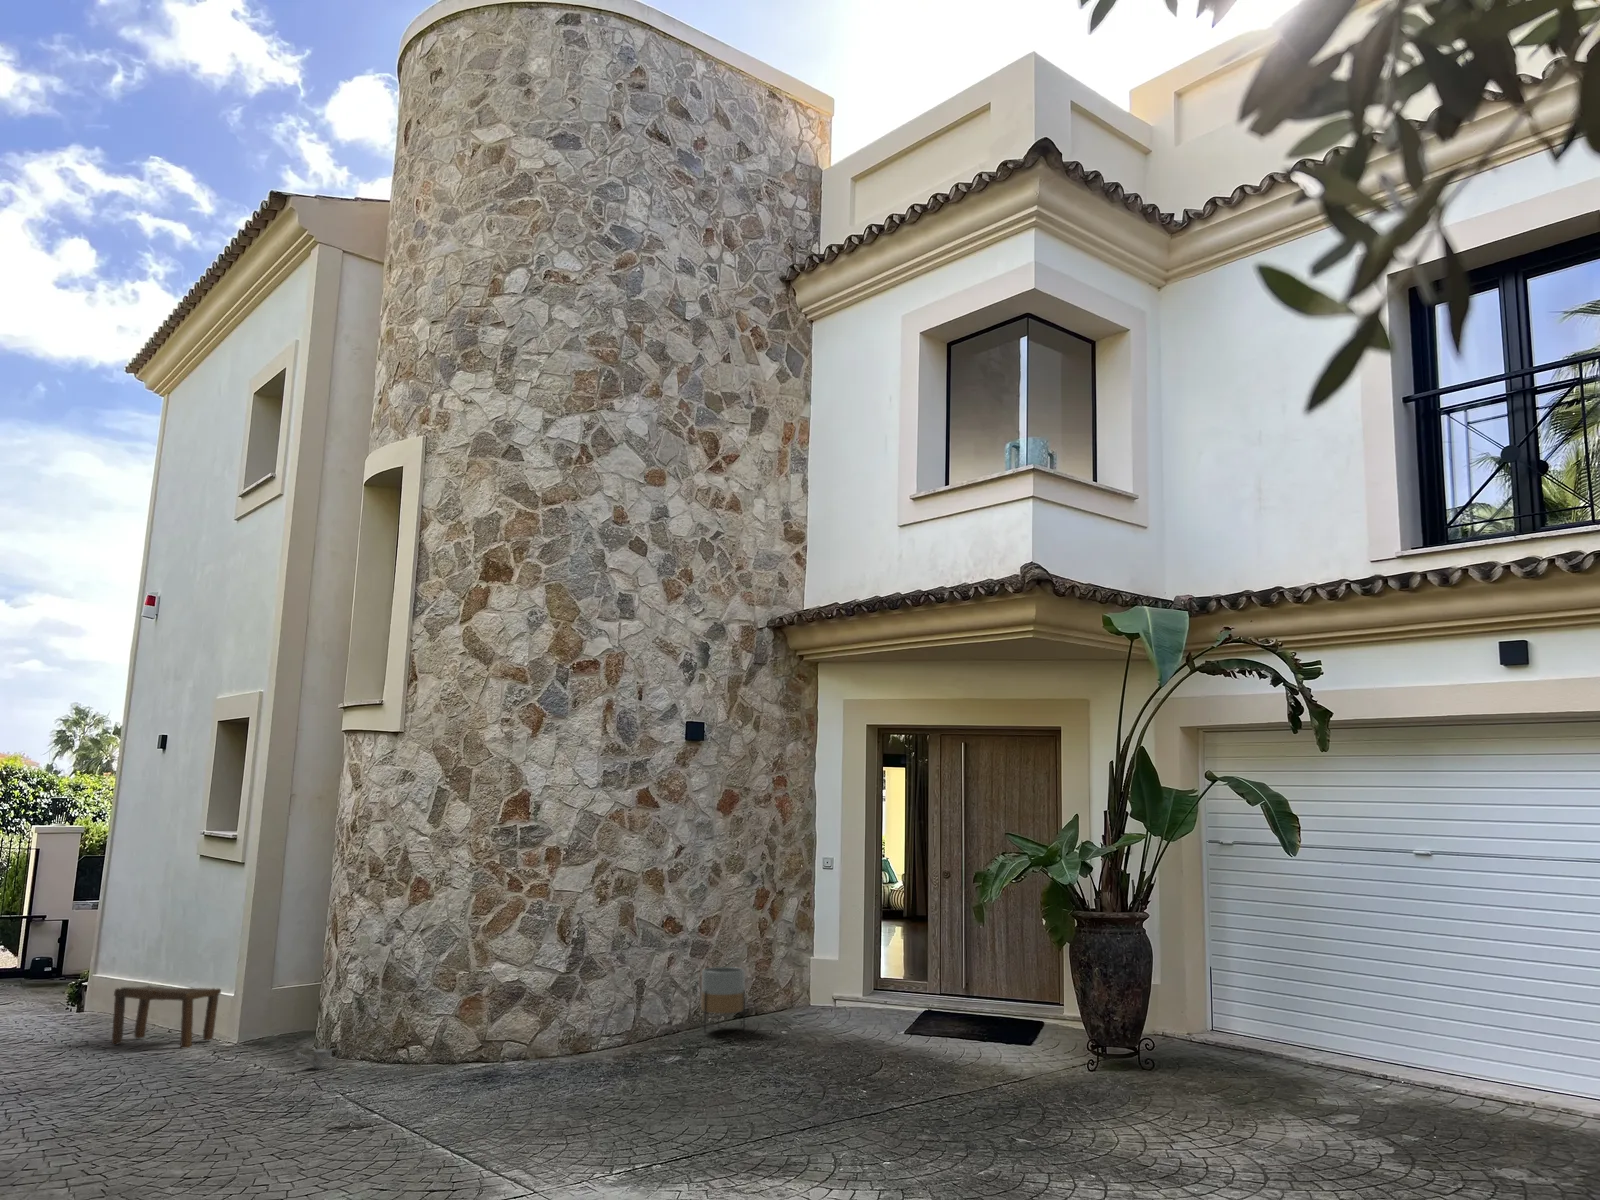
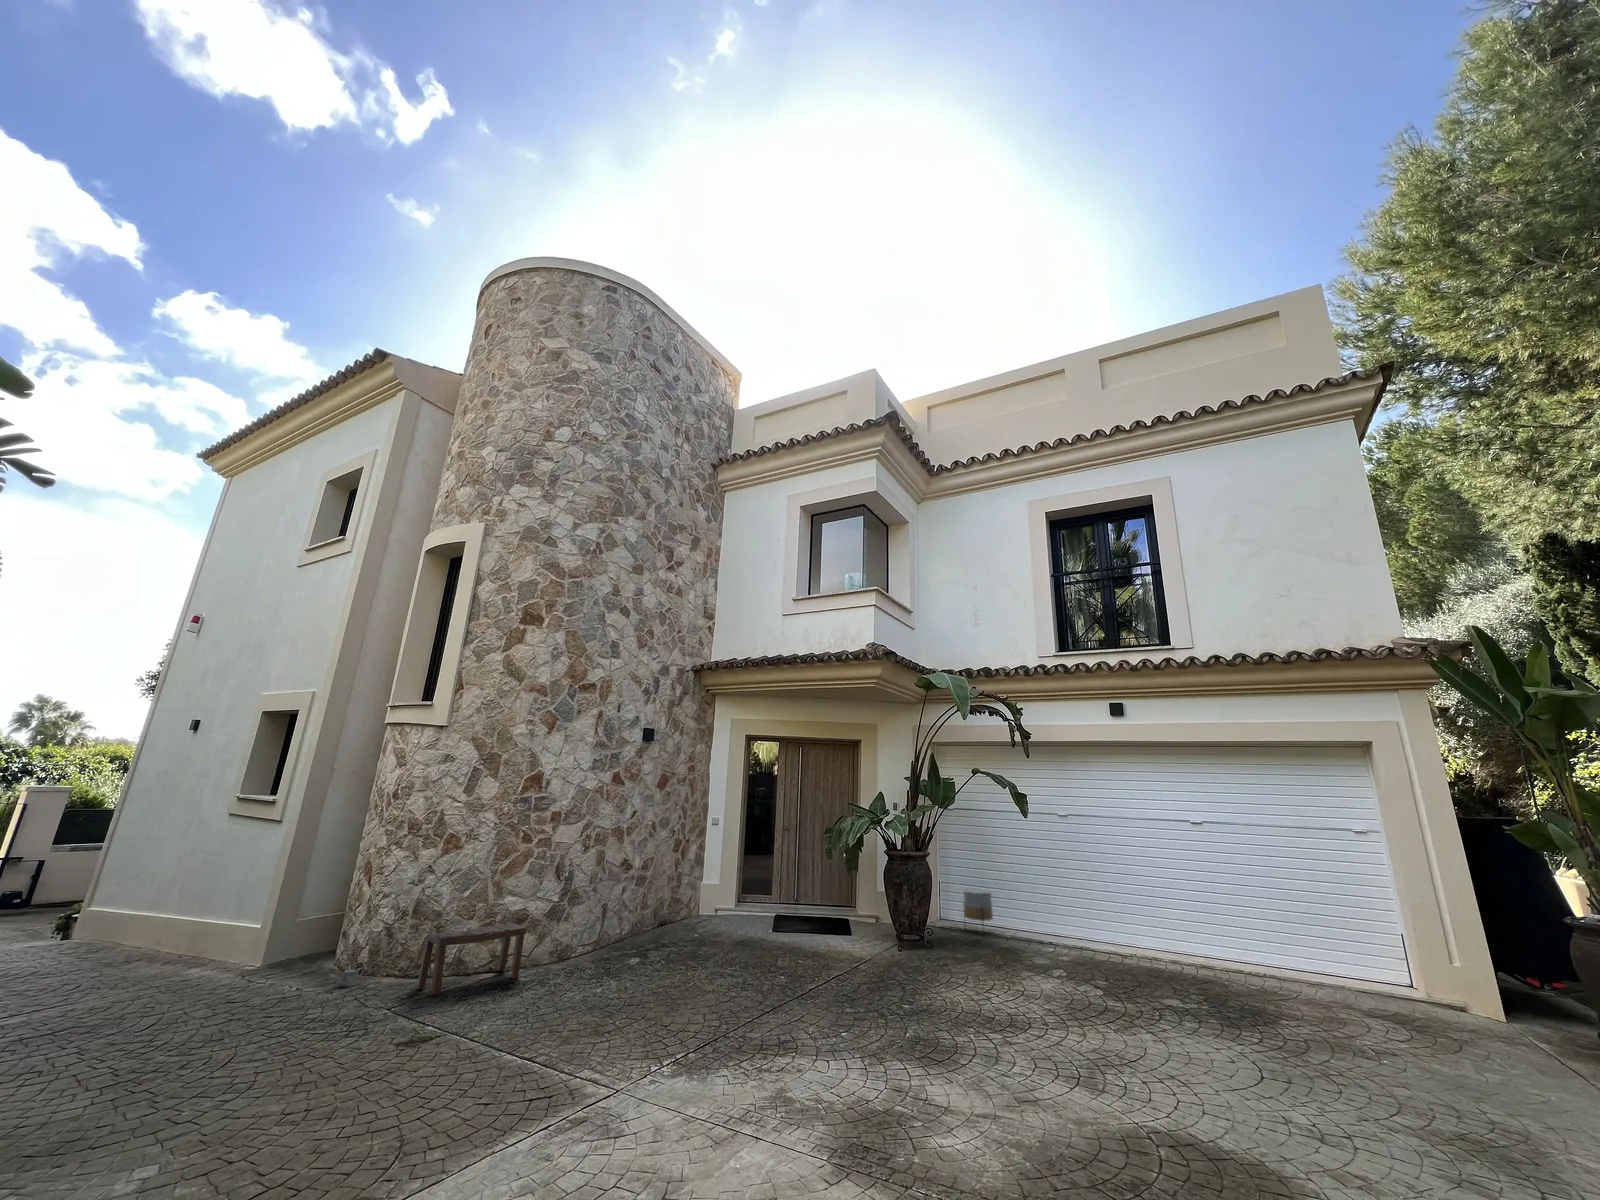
planter: present [701,967,745,1033] -> present [964,891,993,930]
bench: present [112,986,221,1048] -> present [417,923,526,995]

